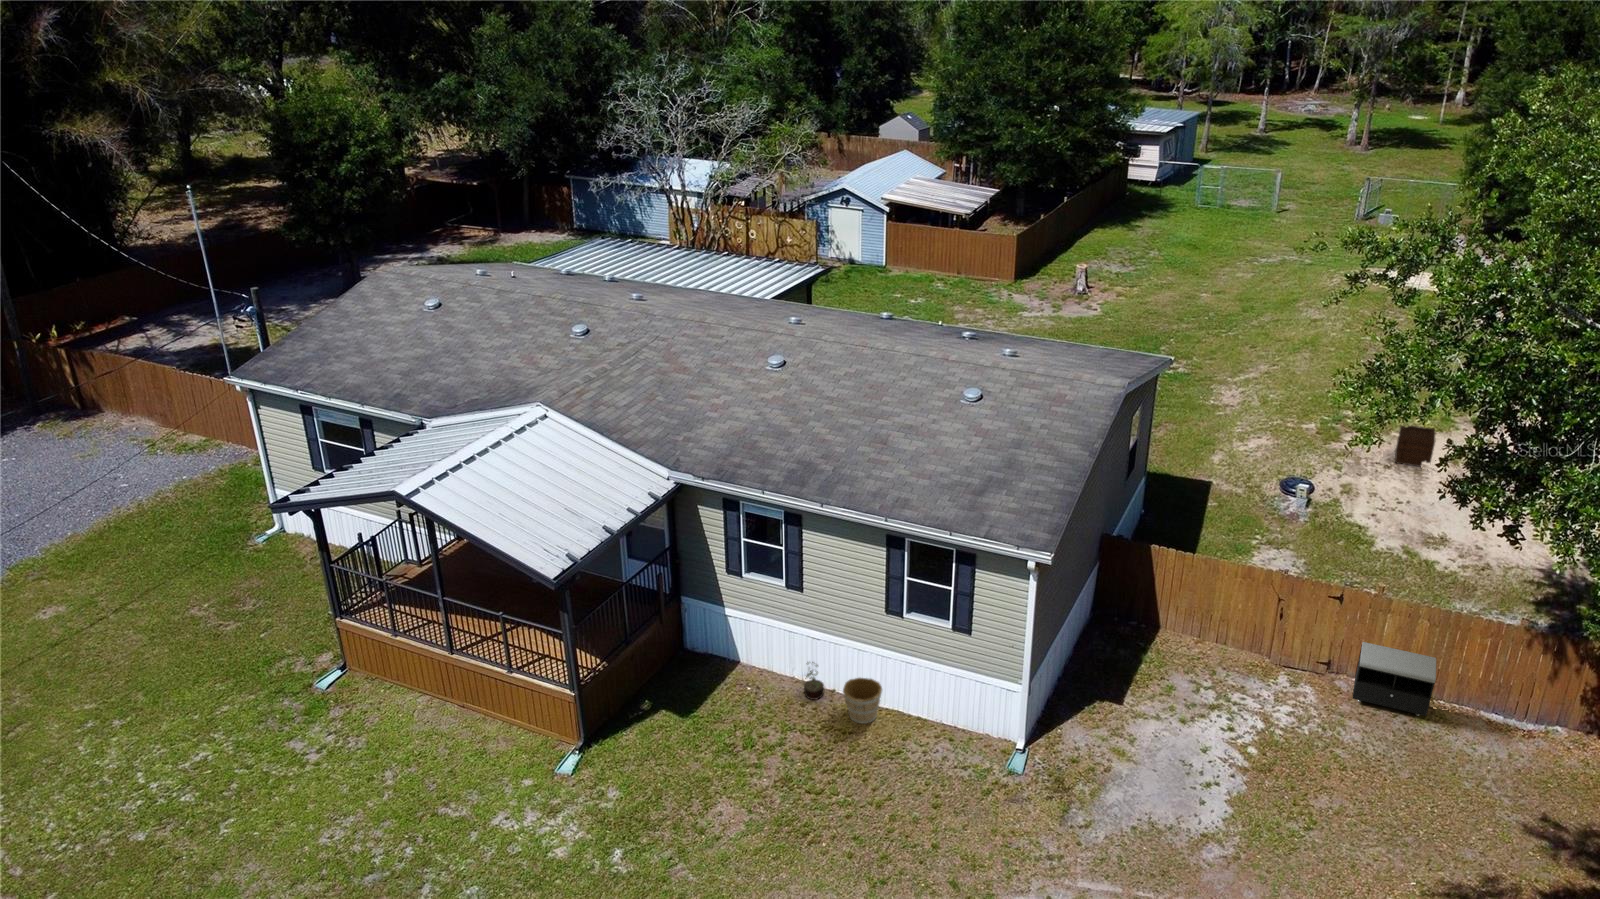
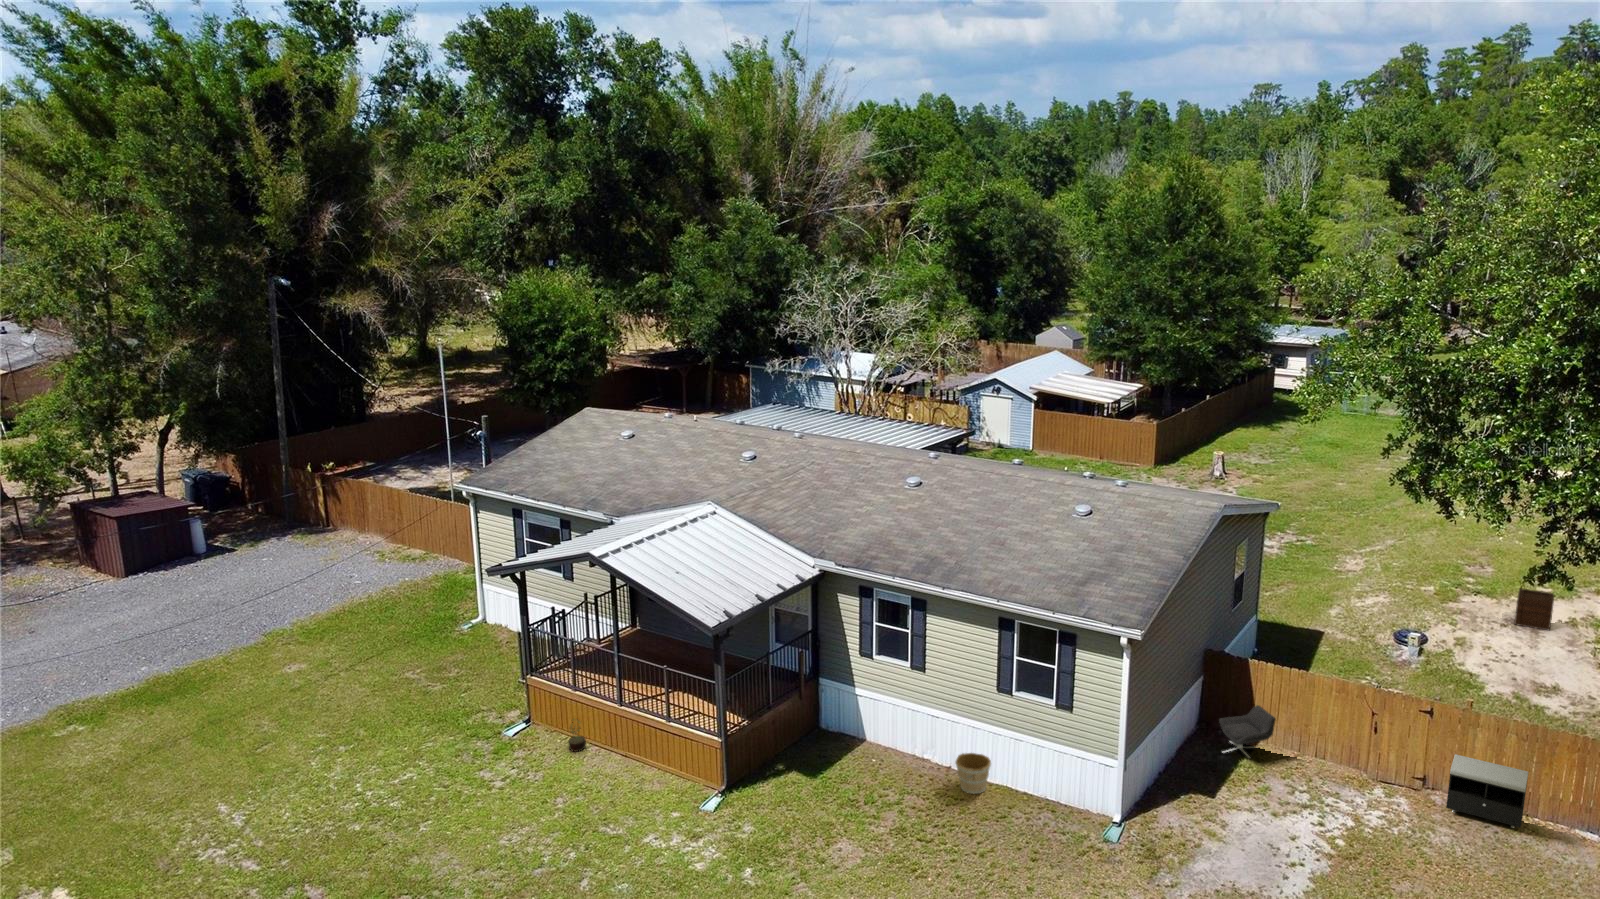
lounge chair: none [1118,593,1179,652] -> present [1219,705,1276,758]
decorative plant: present [804,662,824,700] -> present [568,719,586,752]

